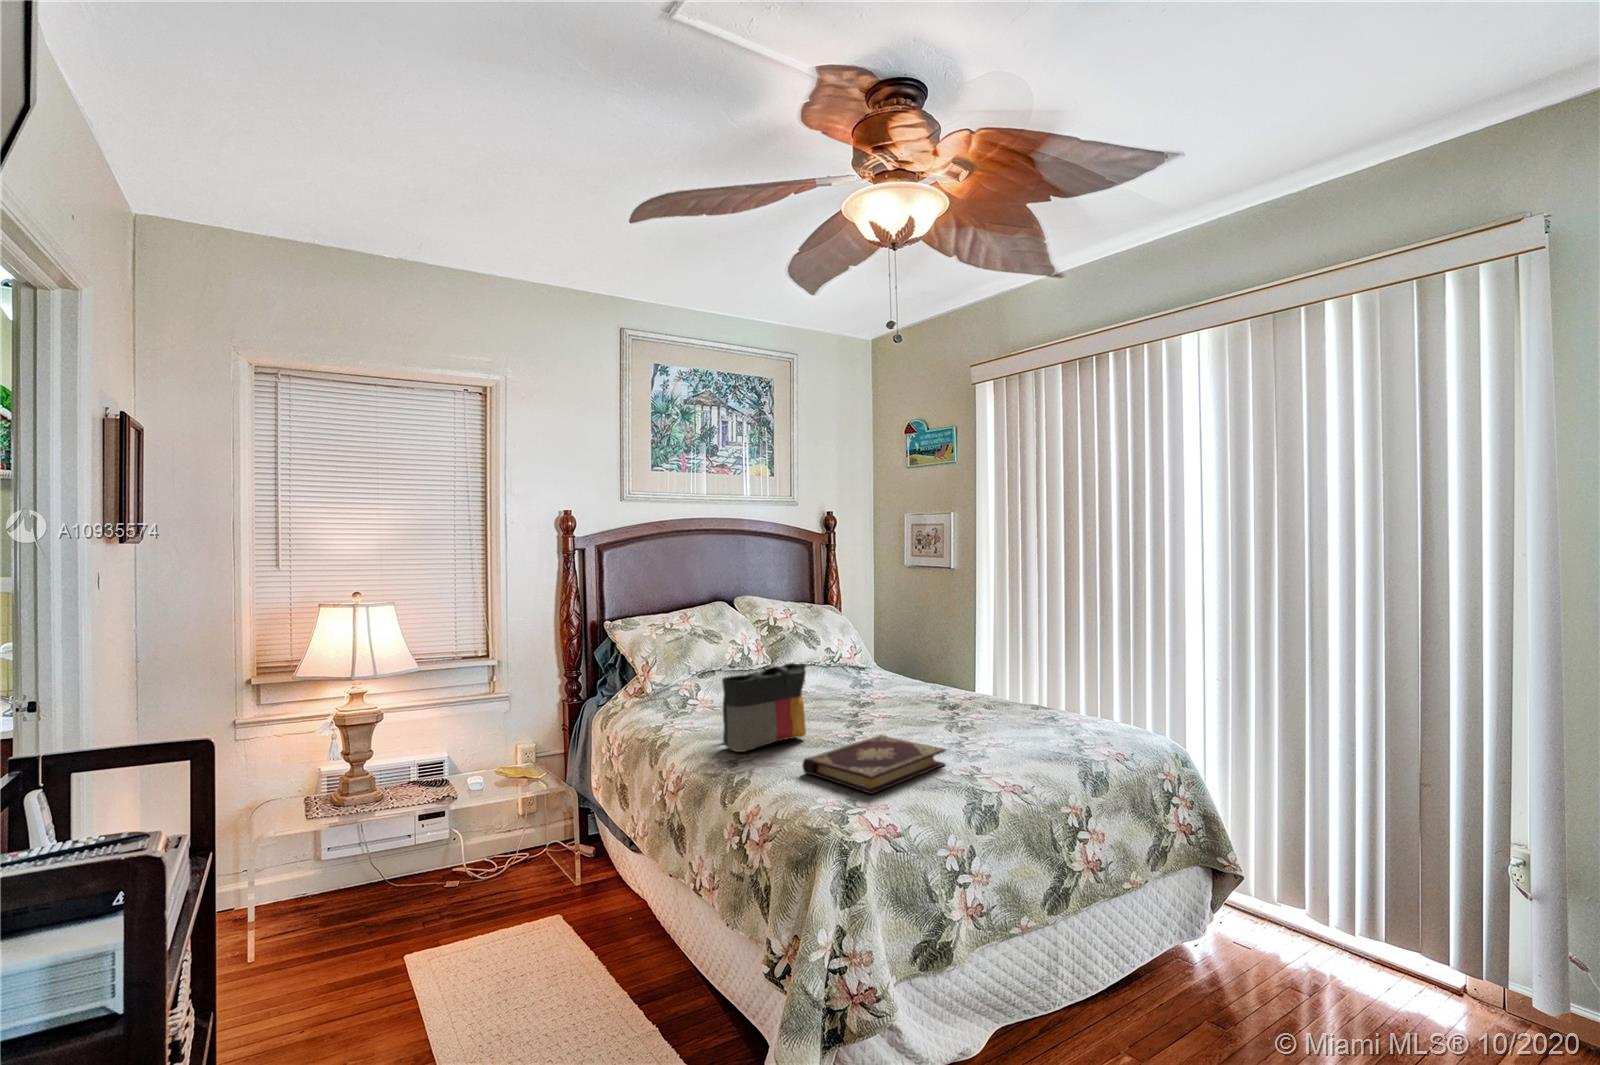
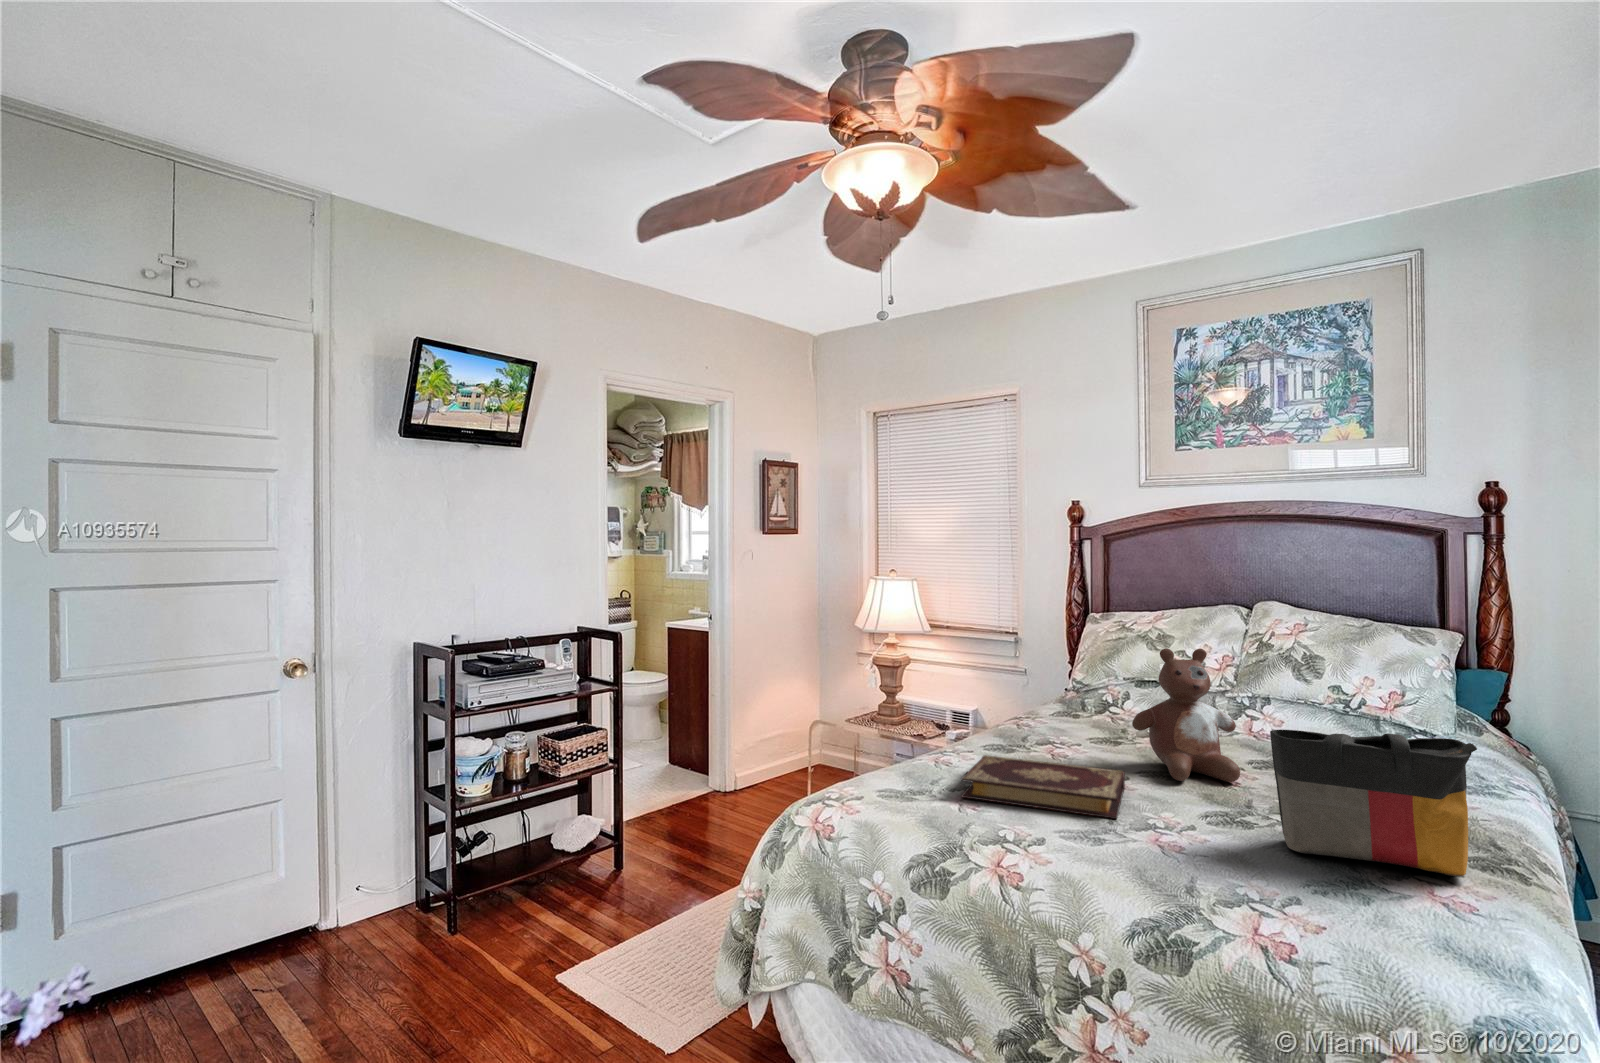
stuffed bear: none [832,633,898,732] -> present [1132,648,1240,782]
tote bag: present [722,663,806,752] -> present [1270,730,1477,876]

